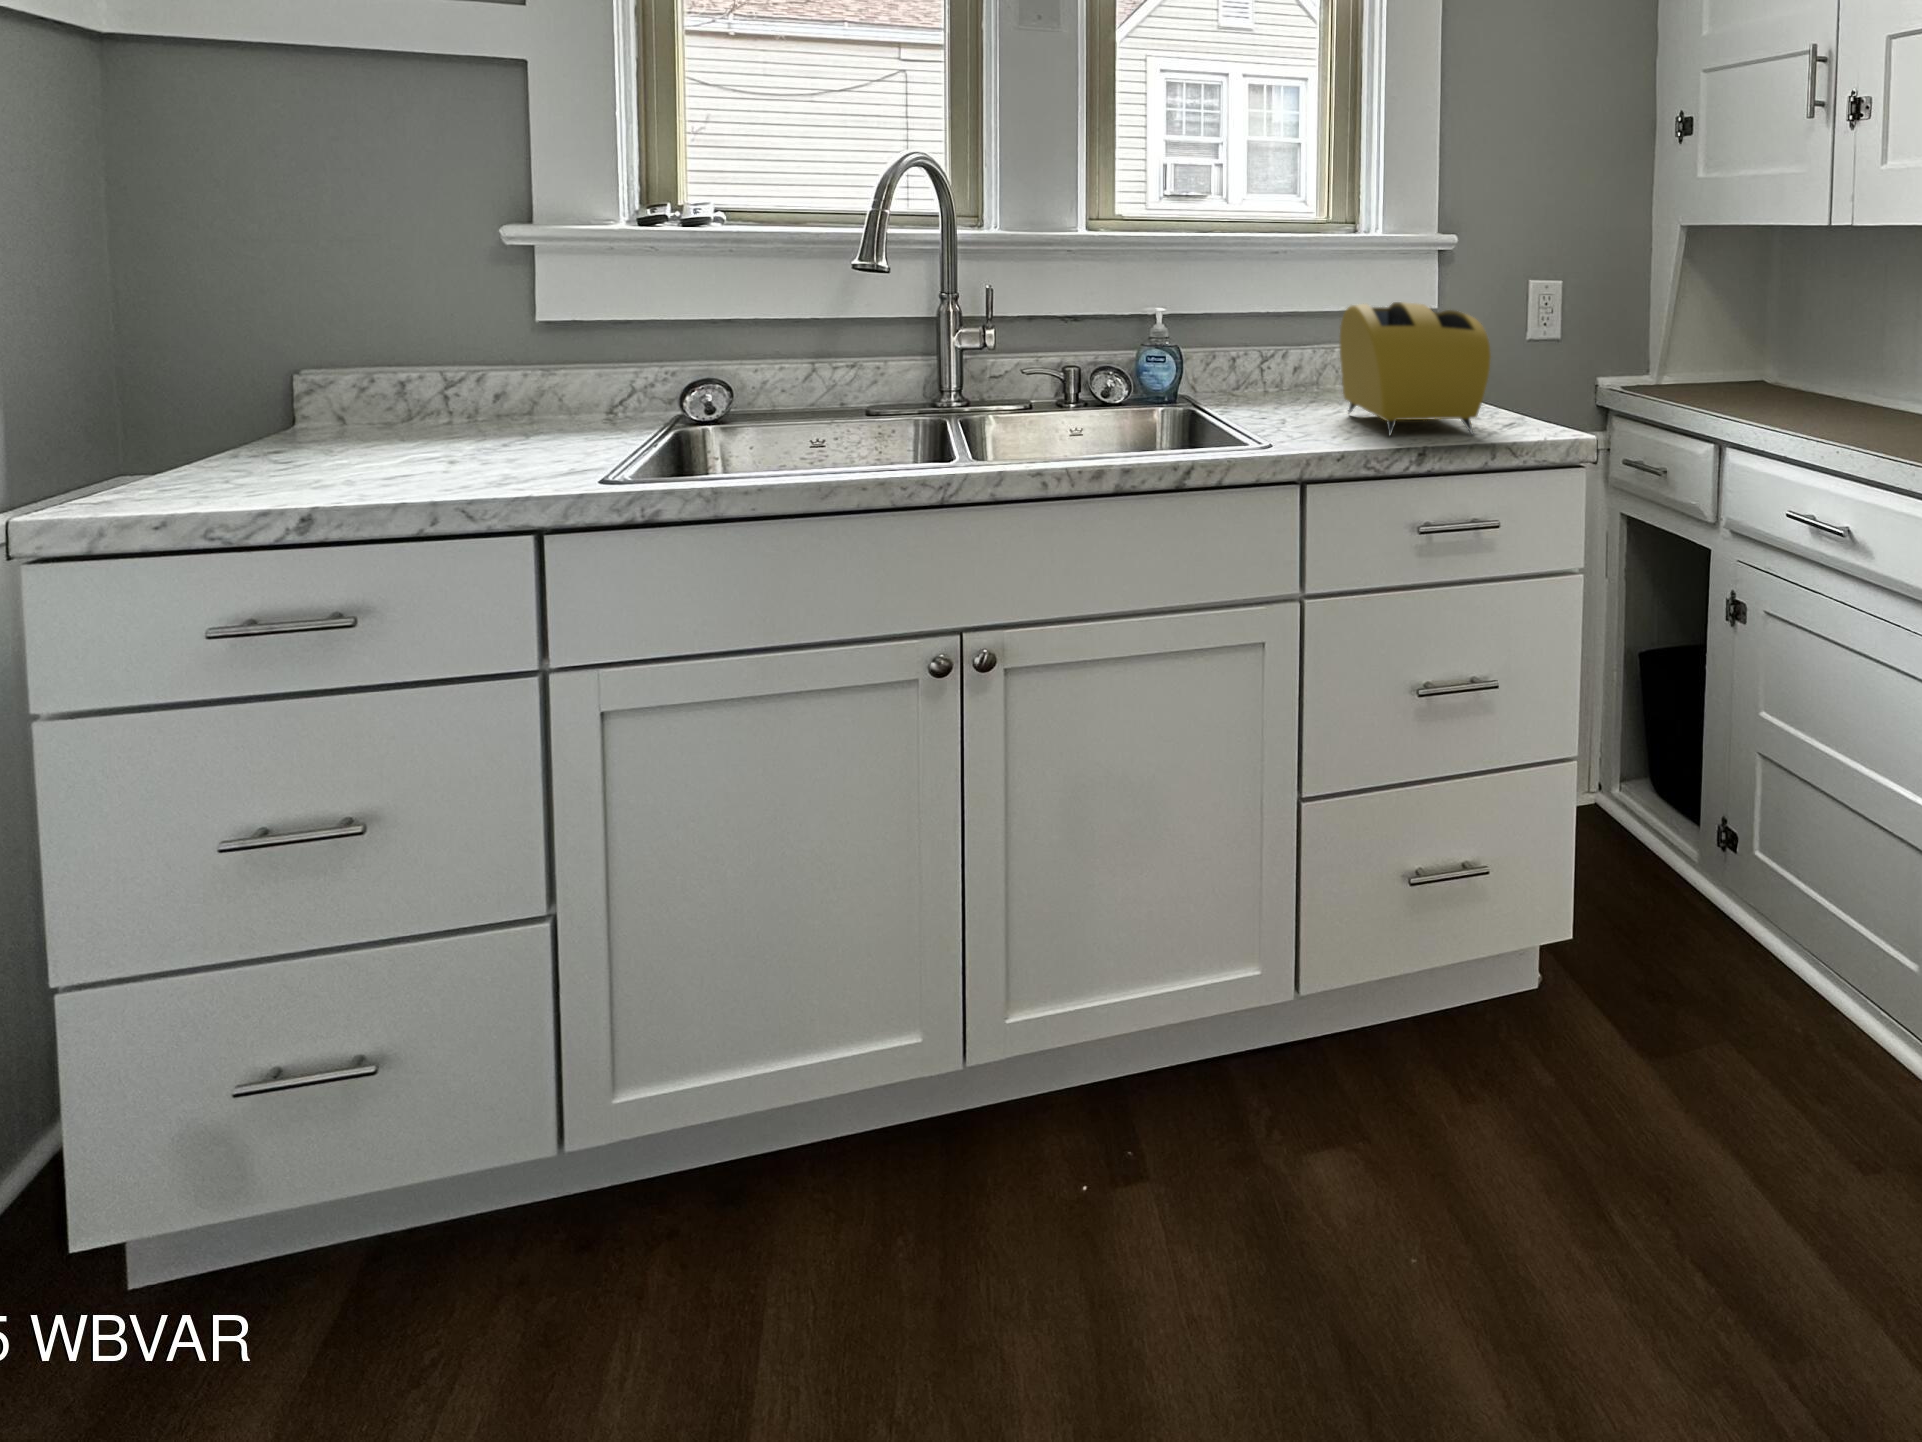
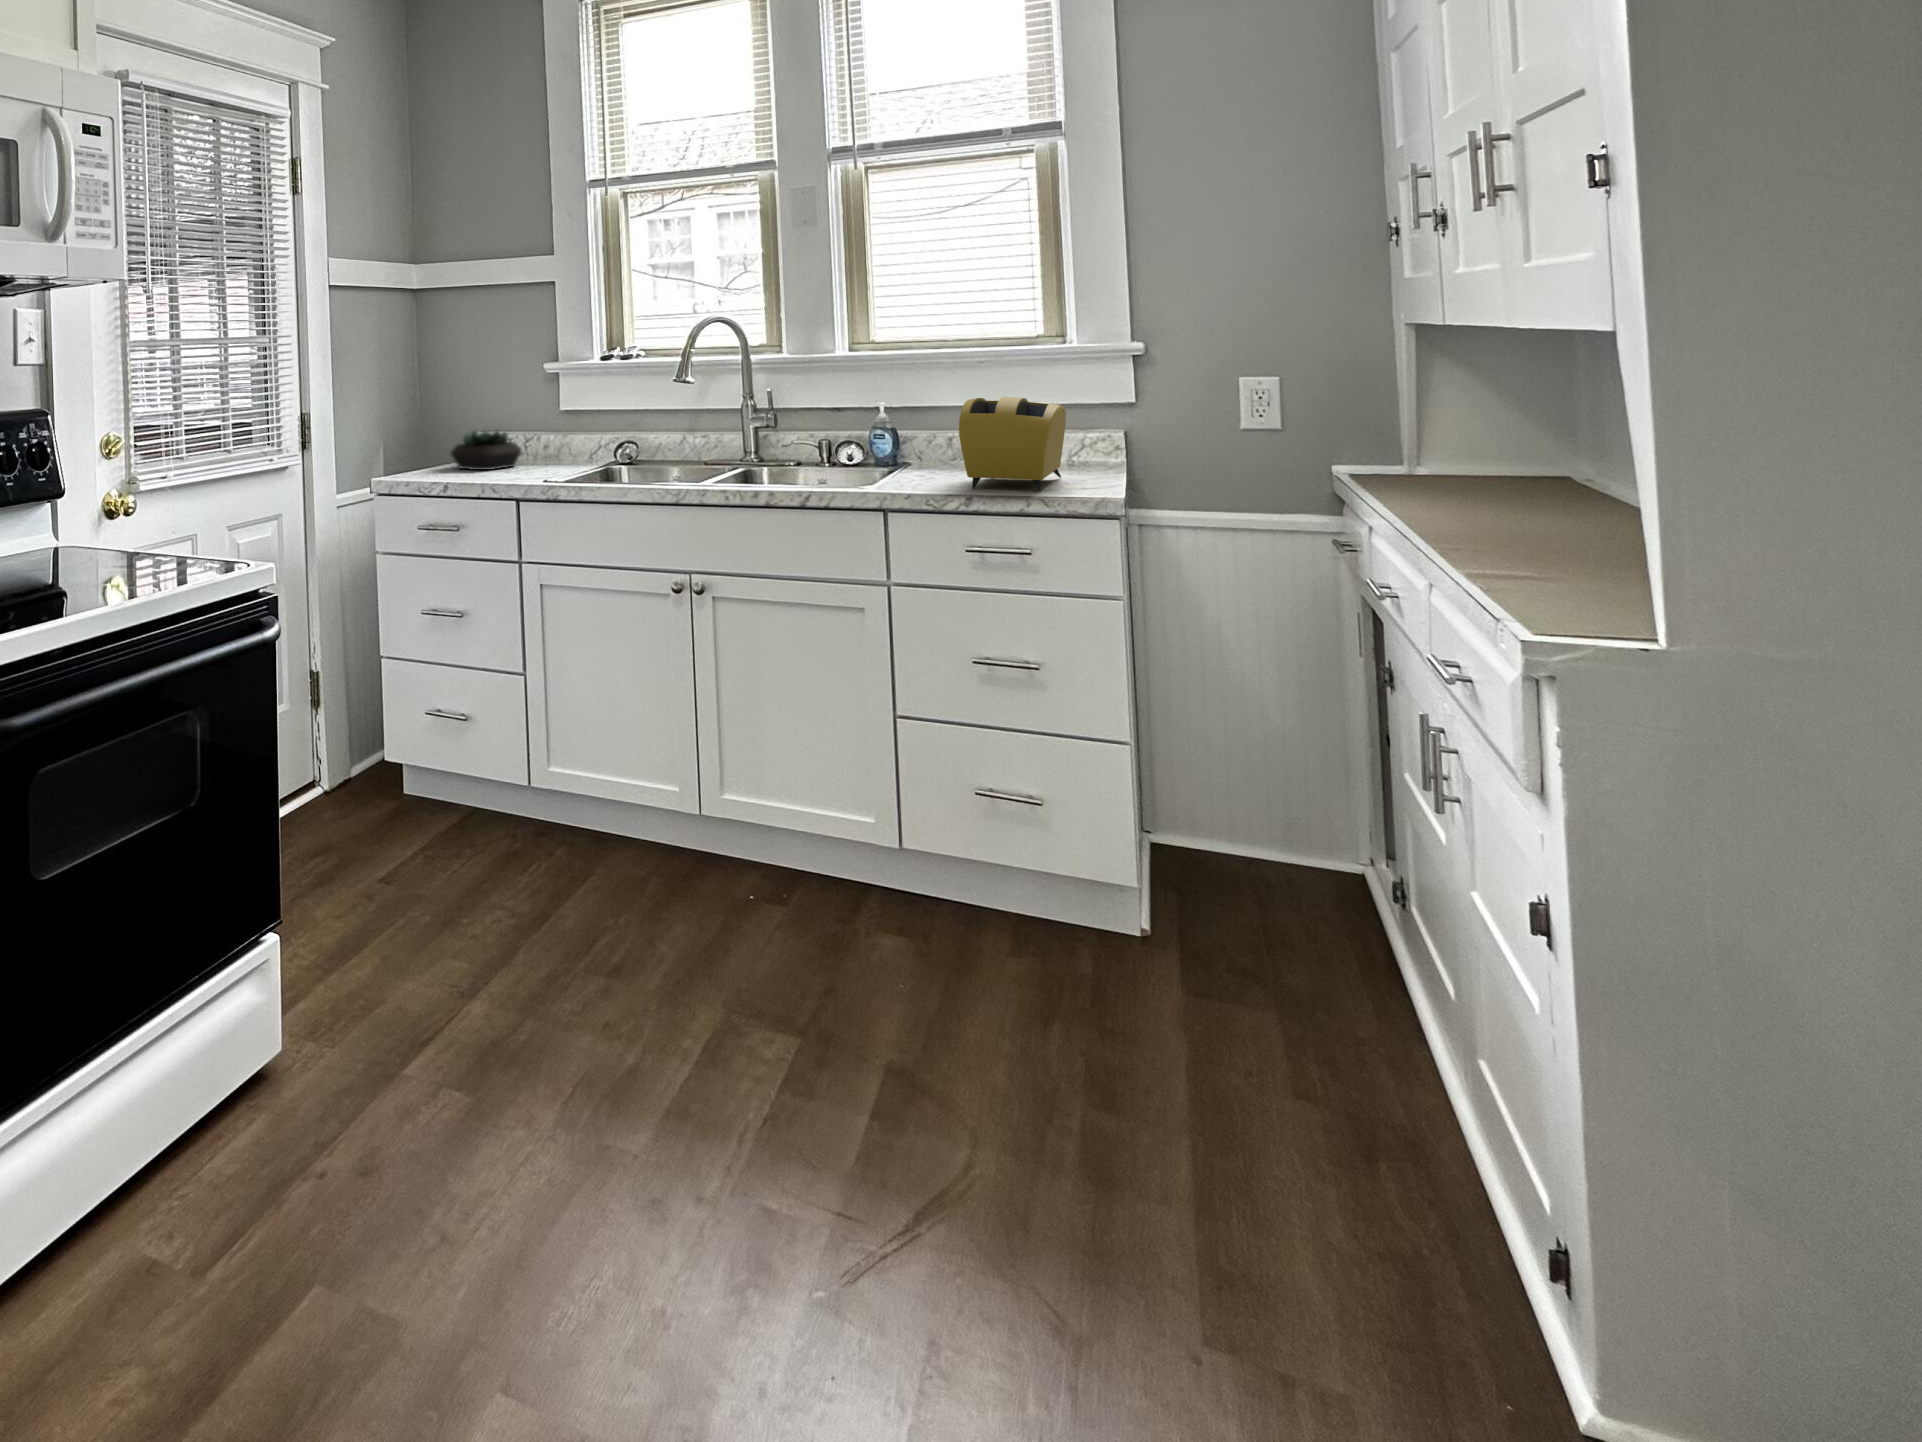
succulent plant: none [274,371,480,468] -> present [451,431,522,470]

